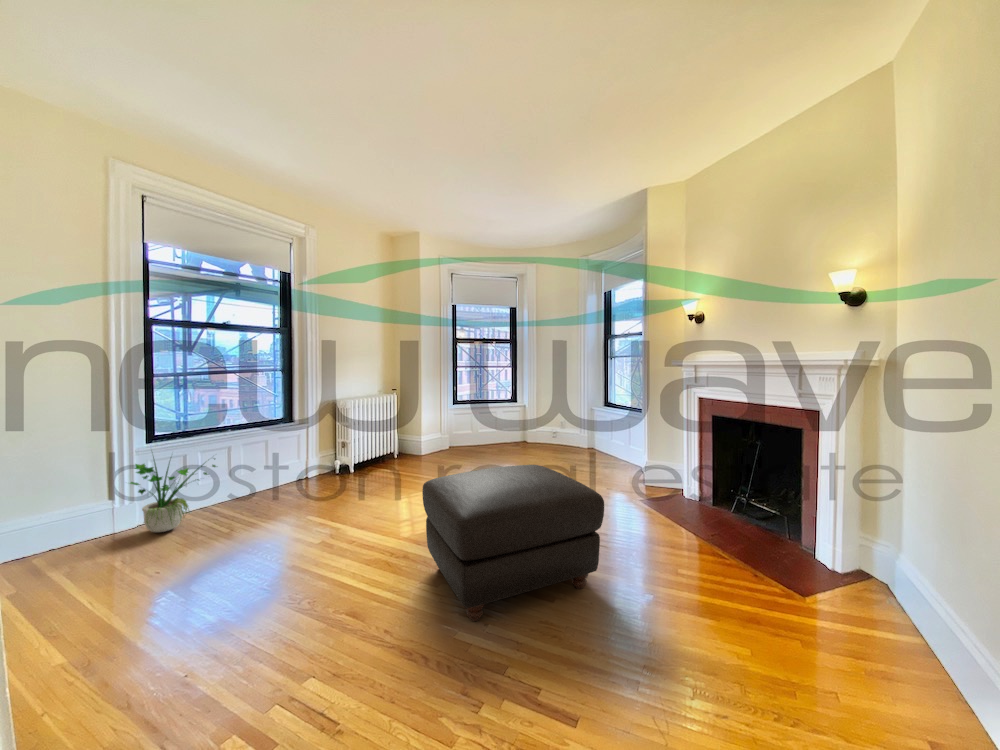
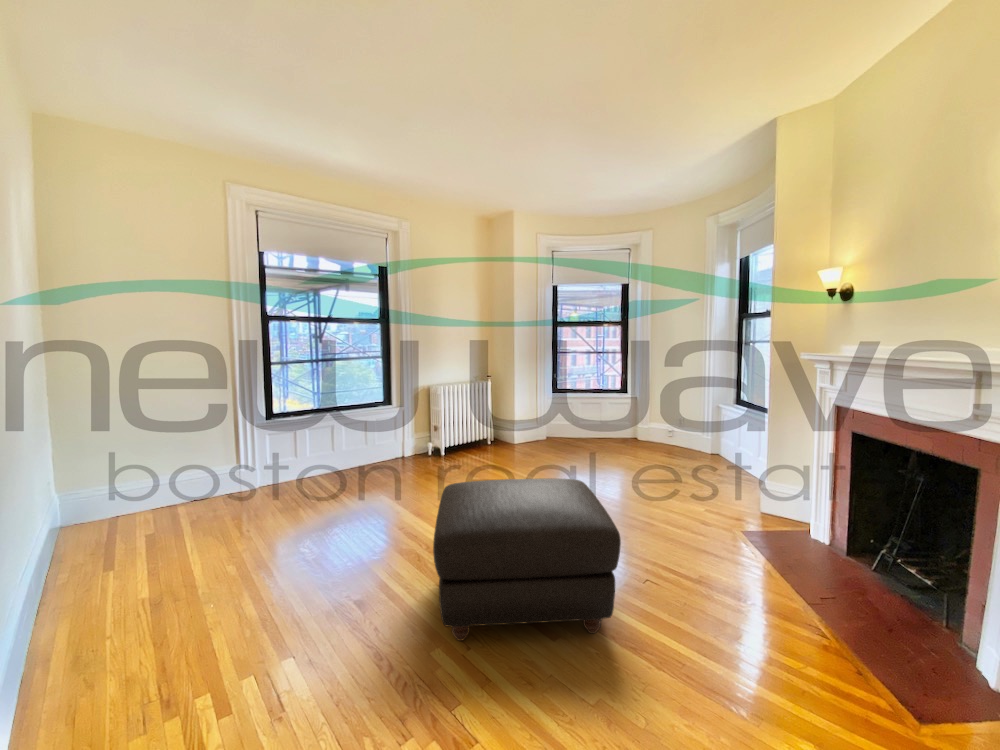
potted plant: present [130,457,216,532] -> none [245,423,319,495]

